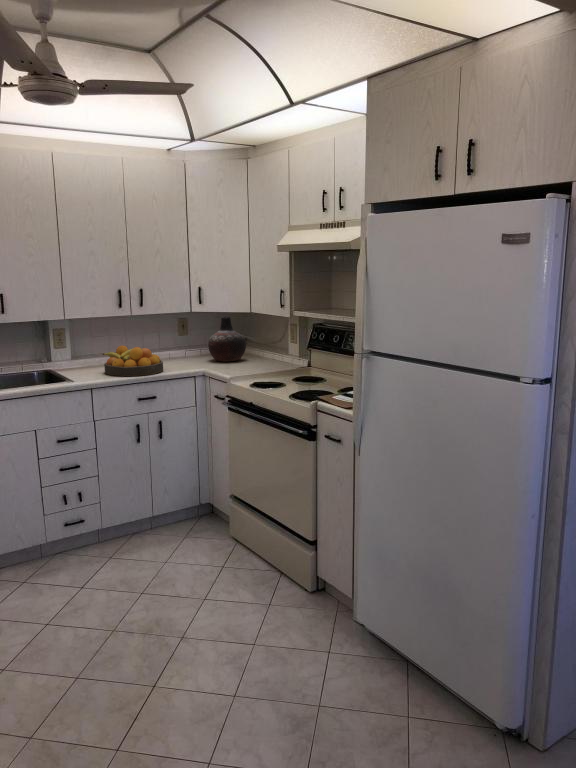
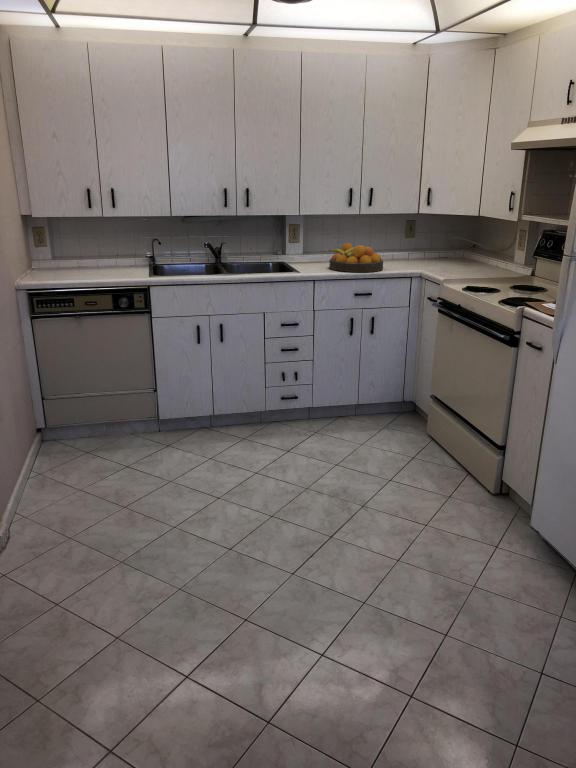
vase: present [208,316,246,362] -> none [431,220,470,266]

